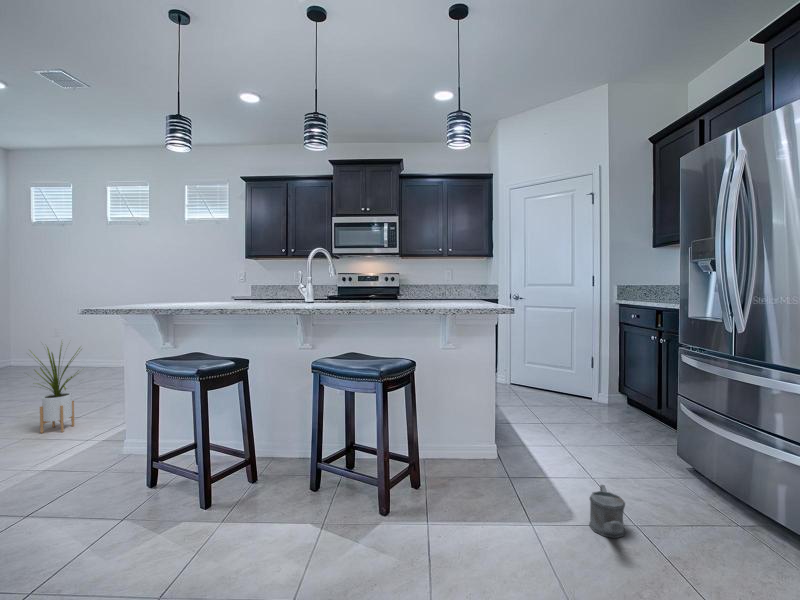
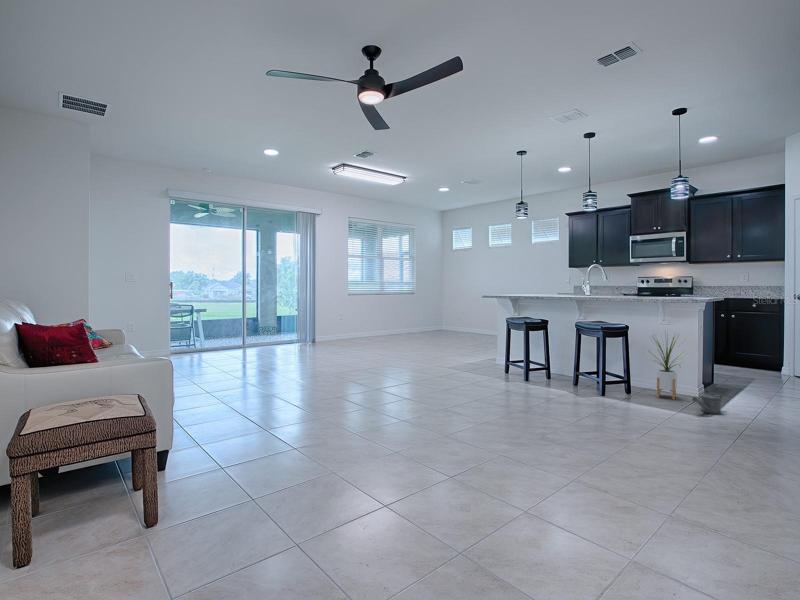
house plant: present [31,345,80,433] -> present [651,335,681,400]

